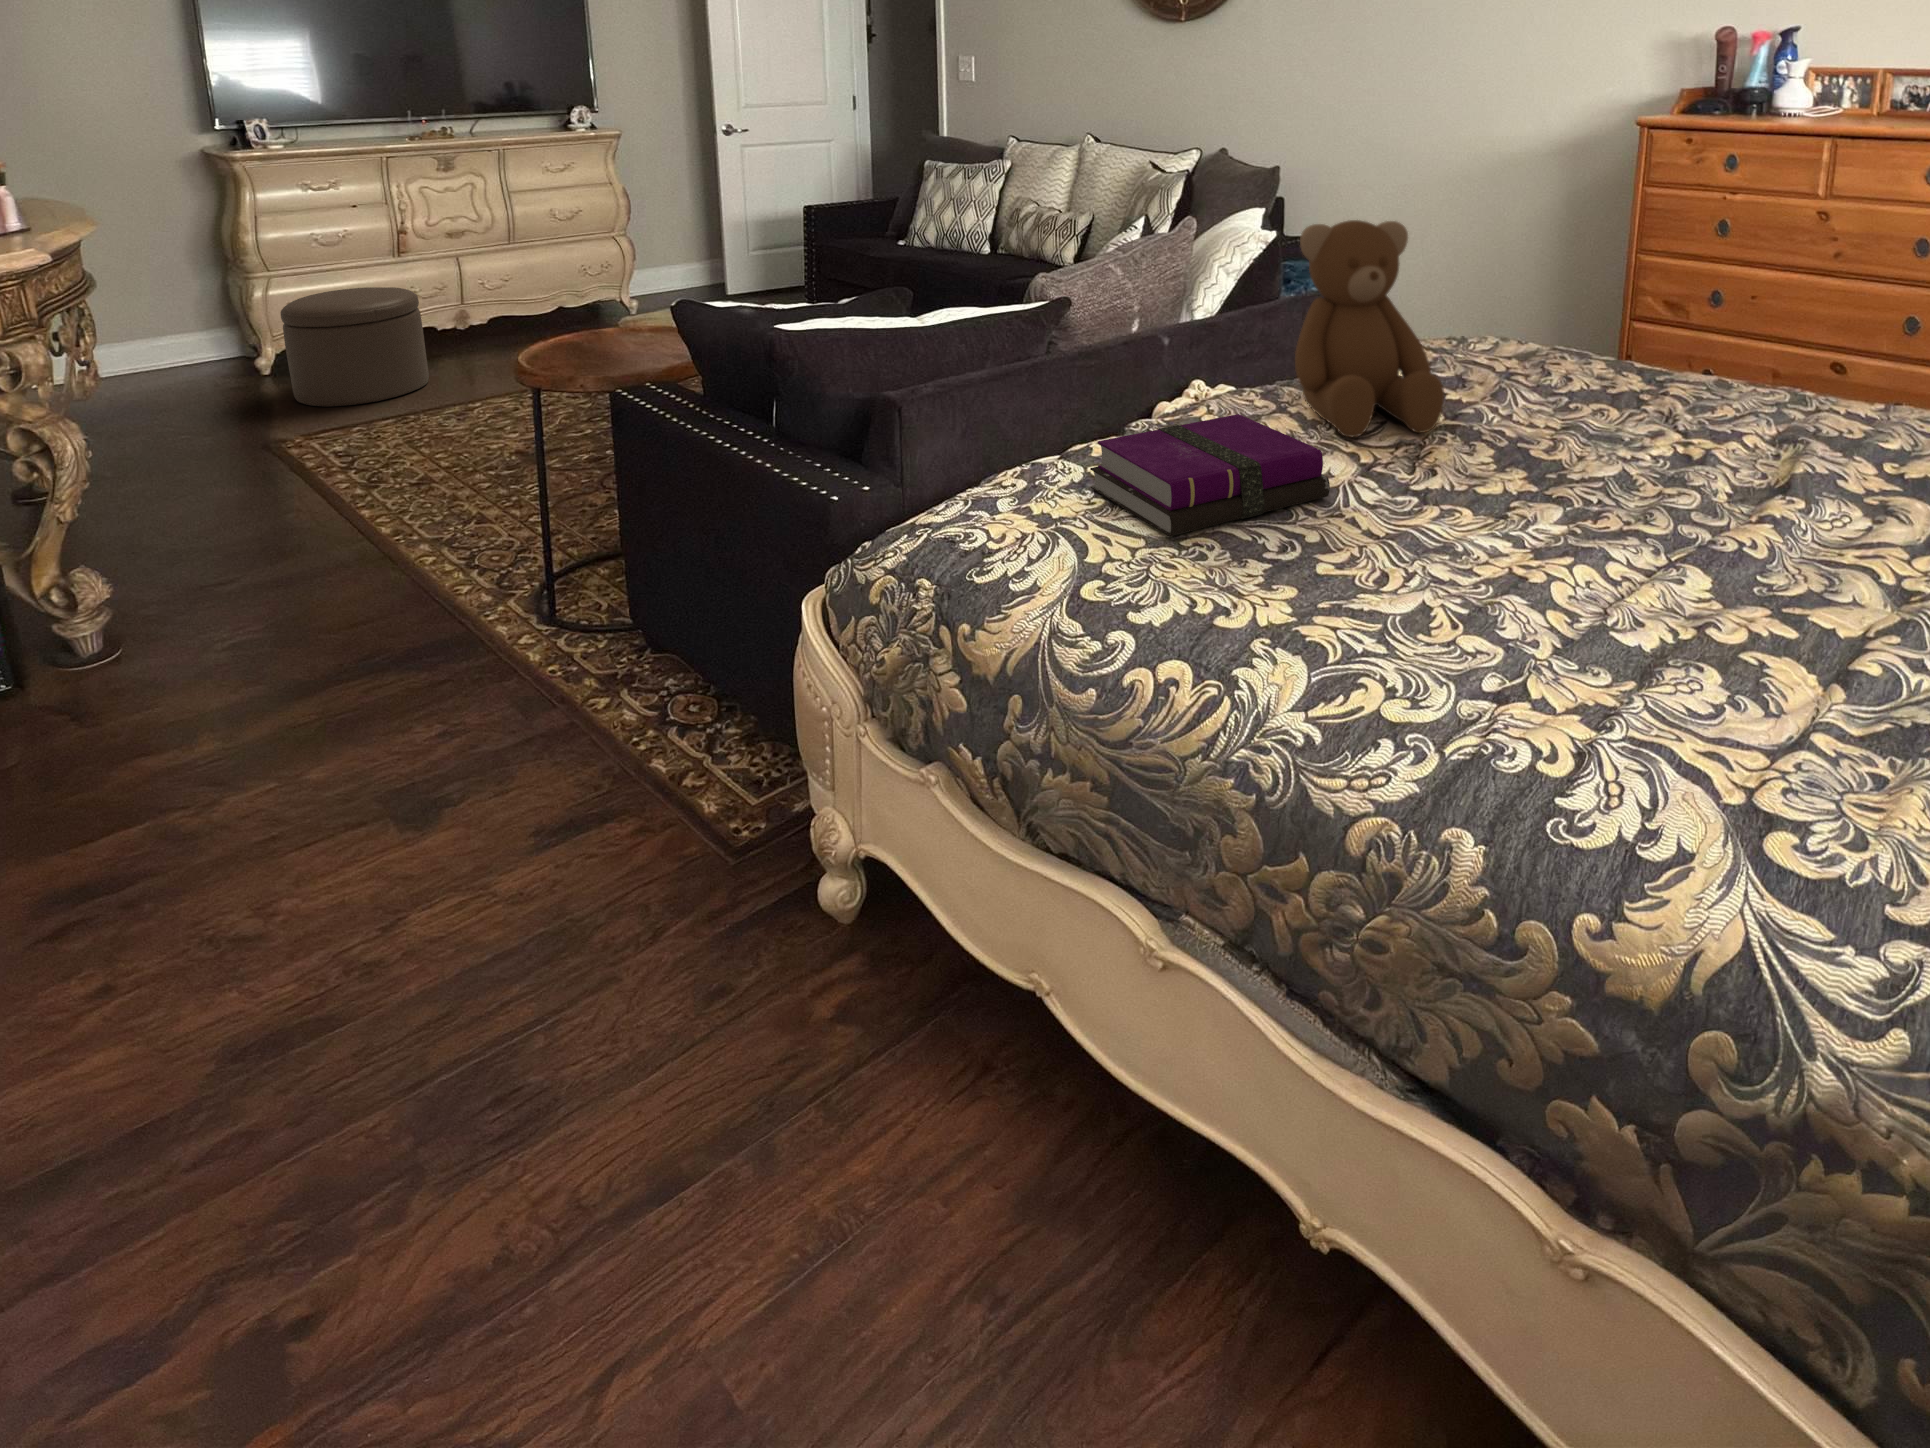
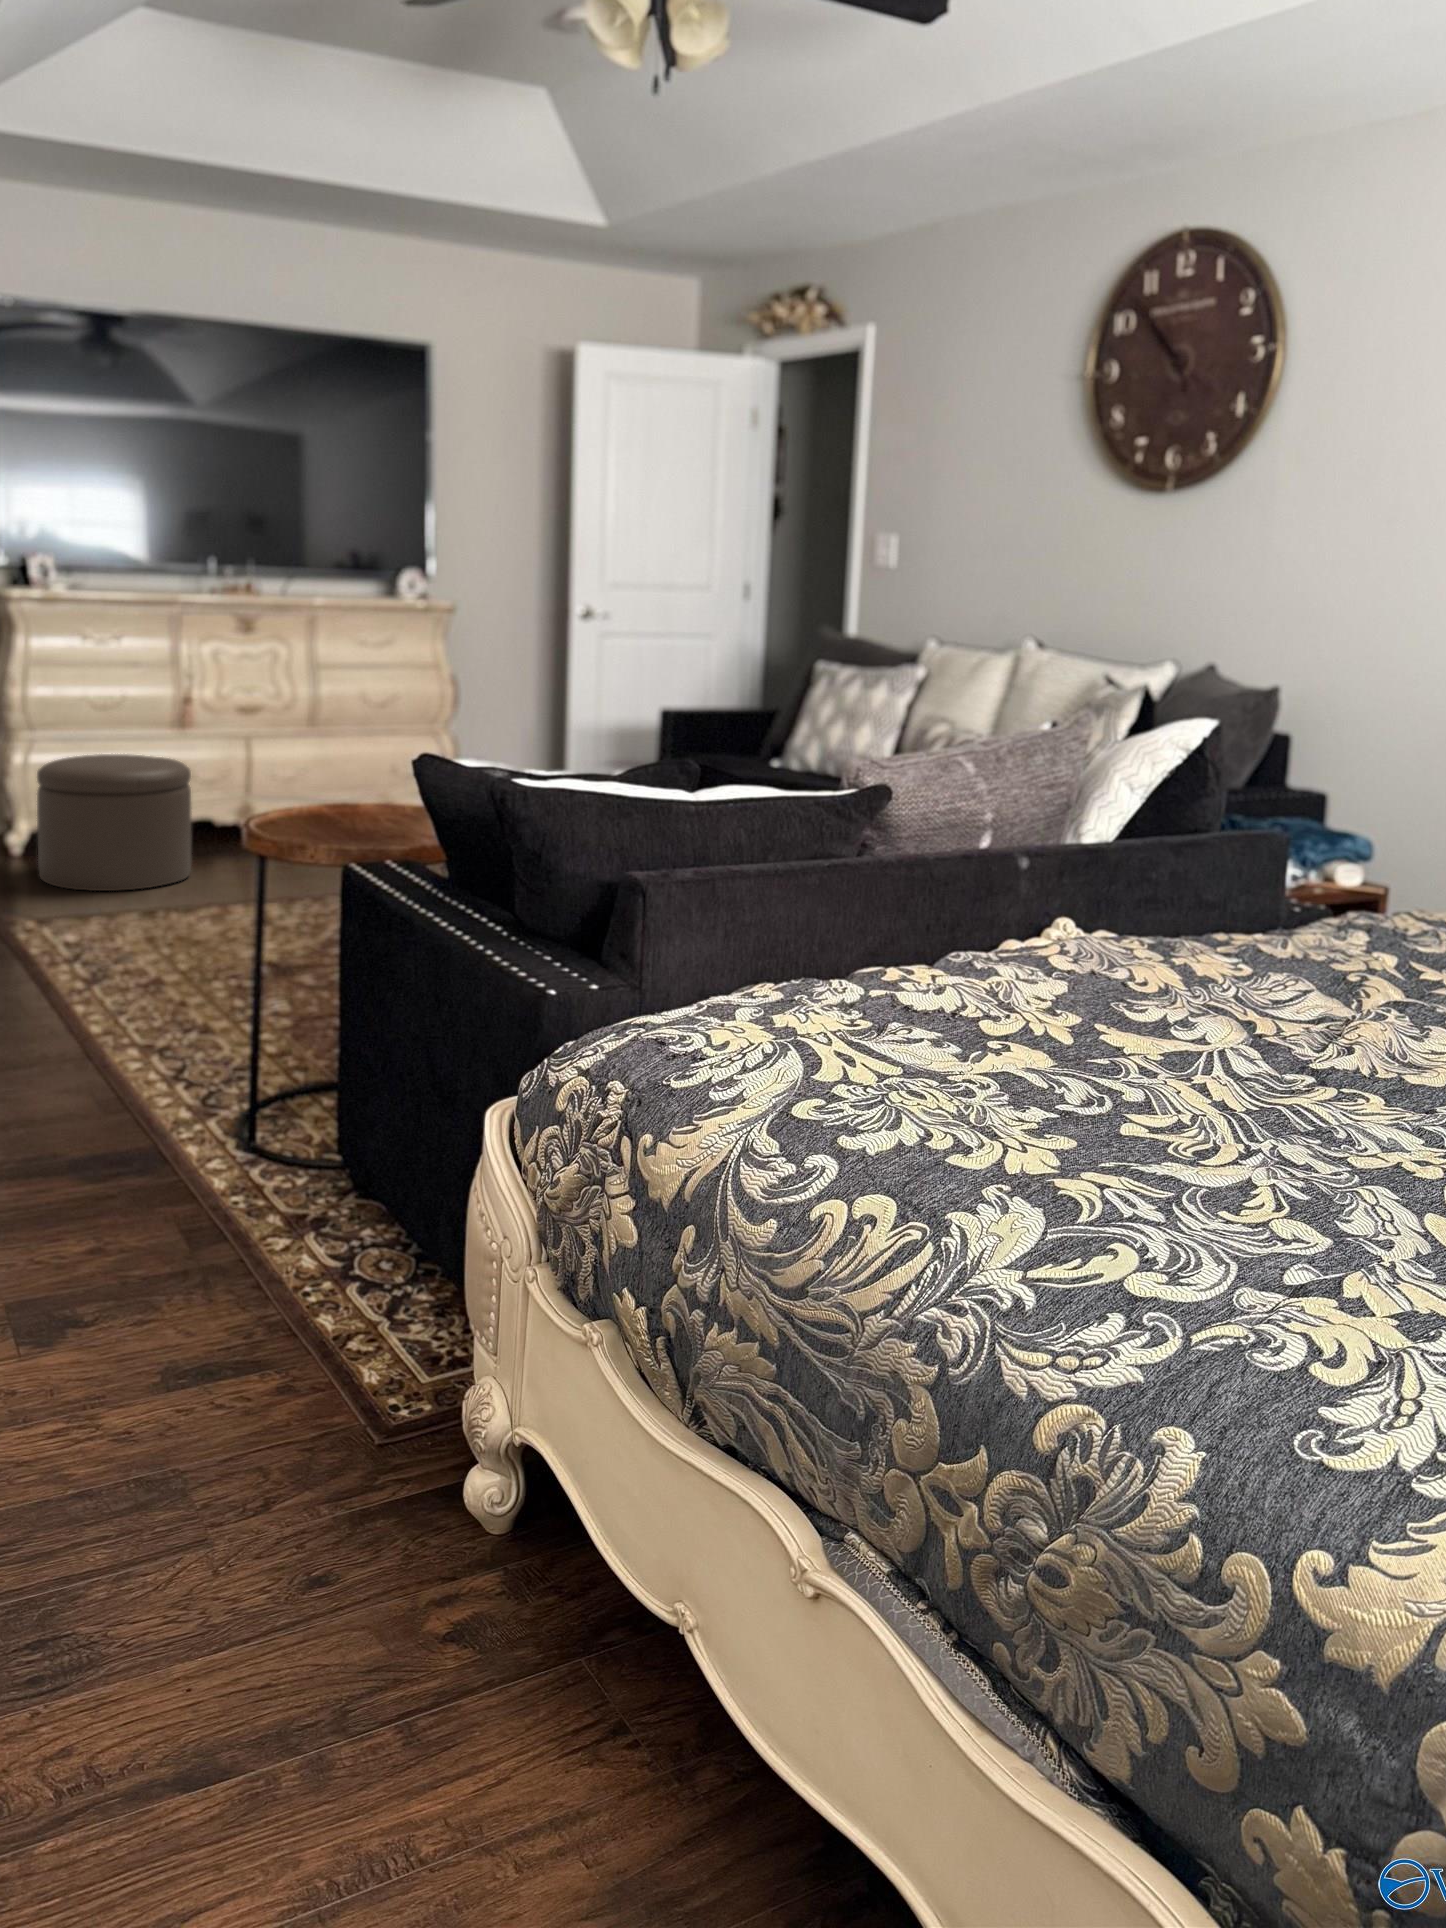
teddy bear: present [1295,220,1444,437] -> none [1186,707,1391,1005]
notebook: present [1090,414,1330,536] -> none [861,941,1181,1066]

